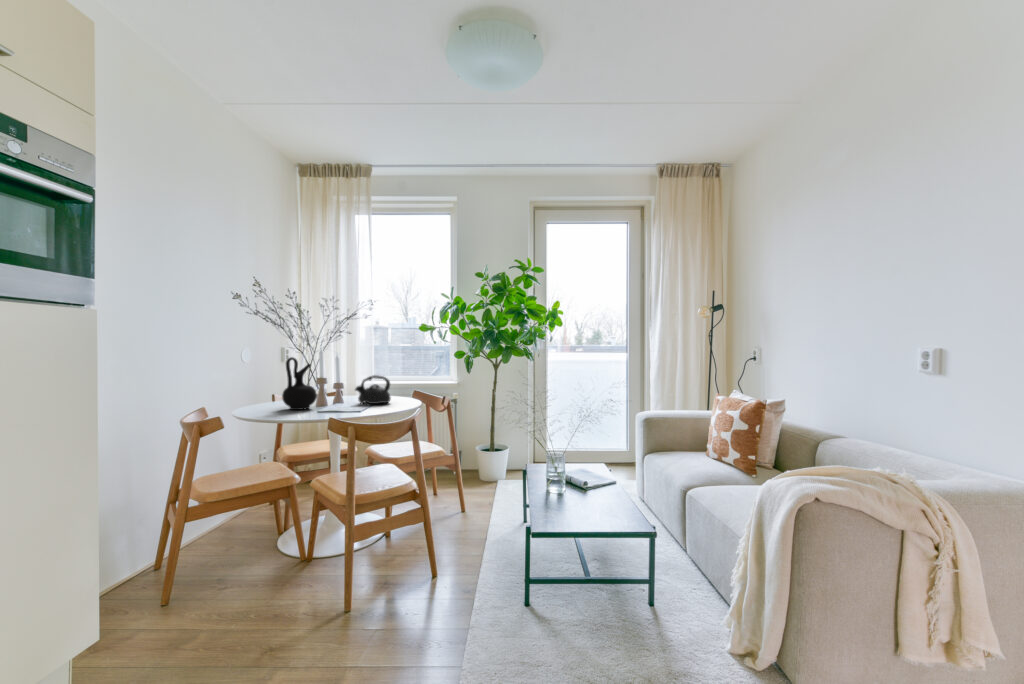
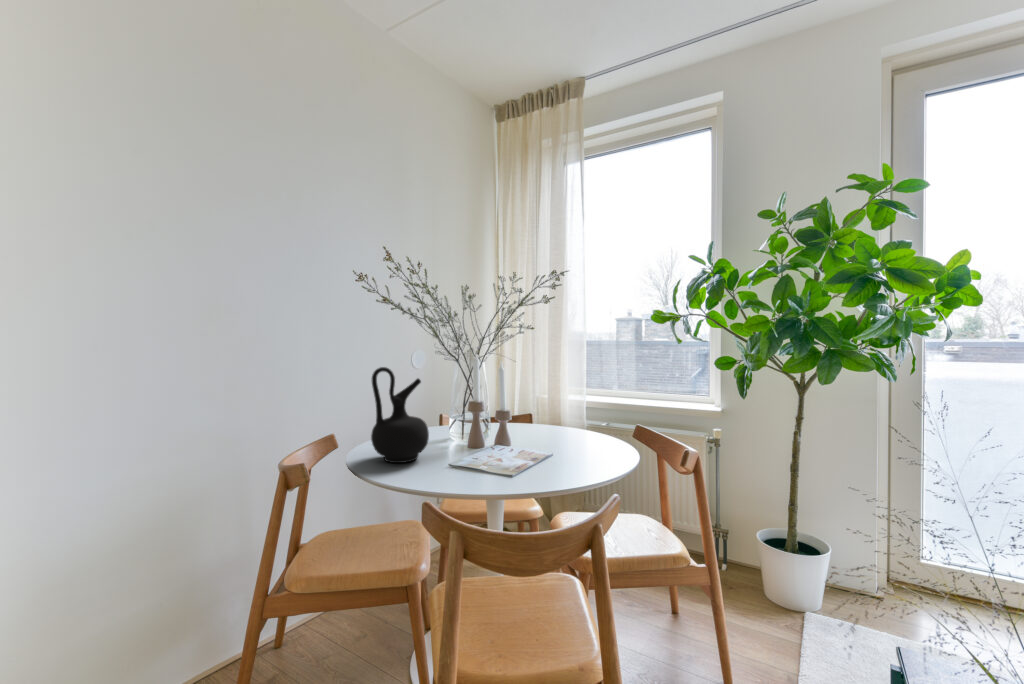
teapot: present [355,375,391,405] -> none [507,402,572,461]

